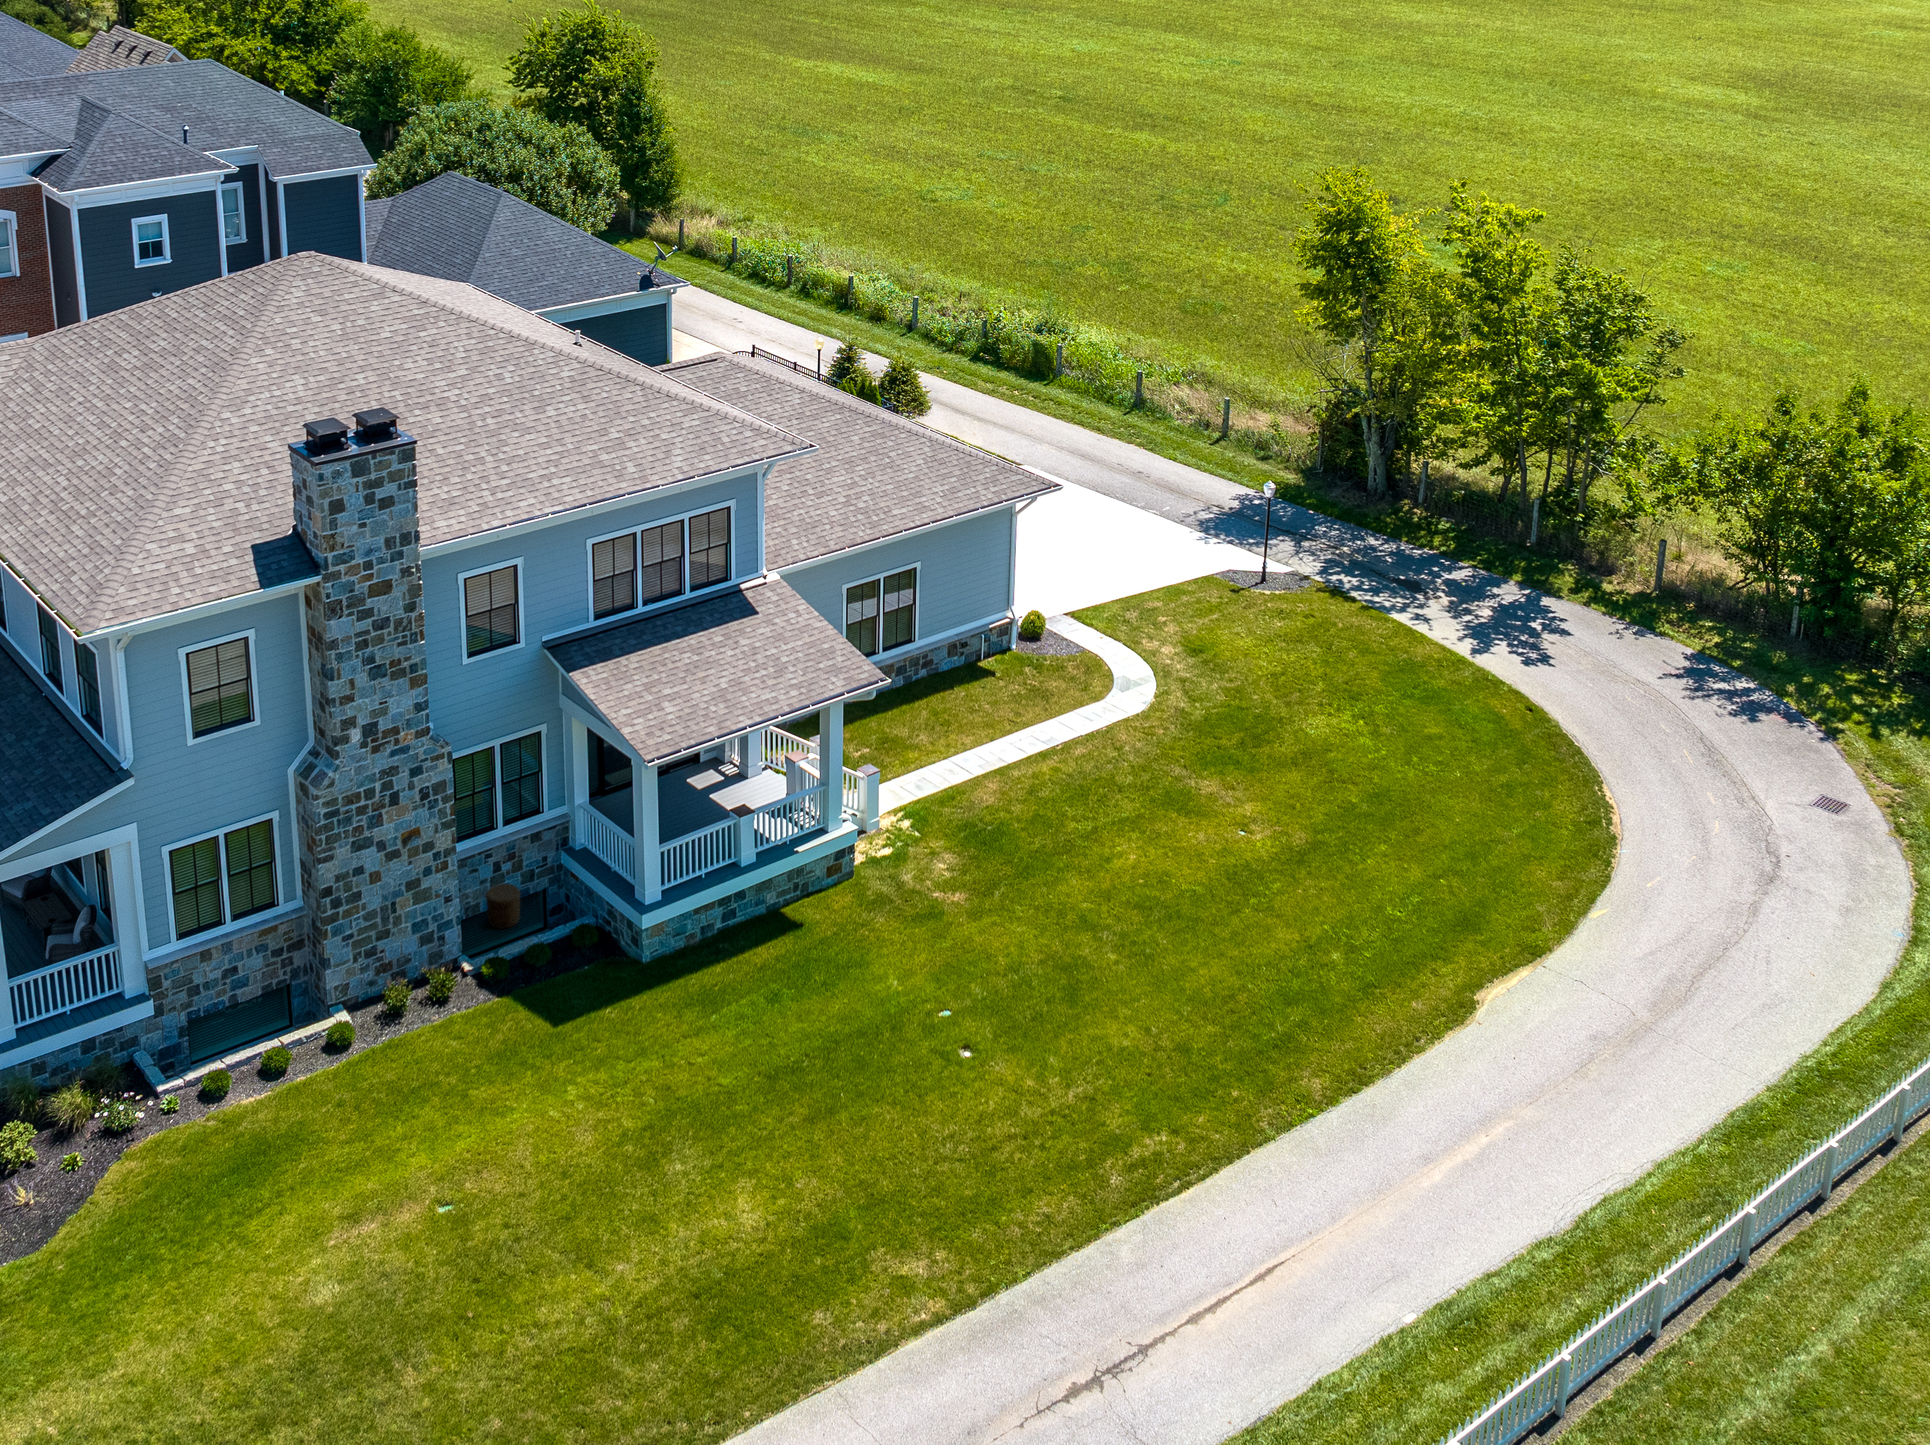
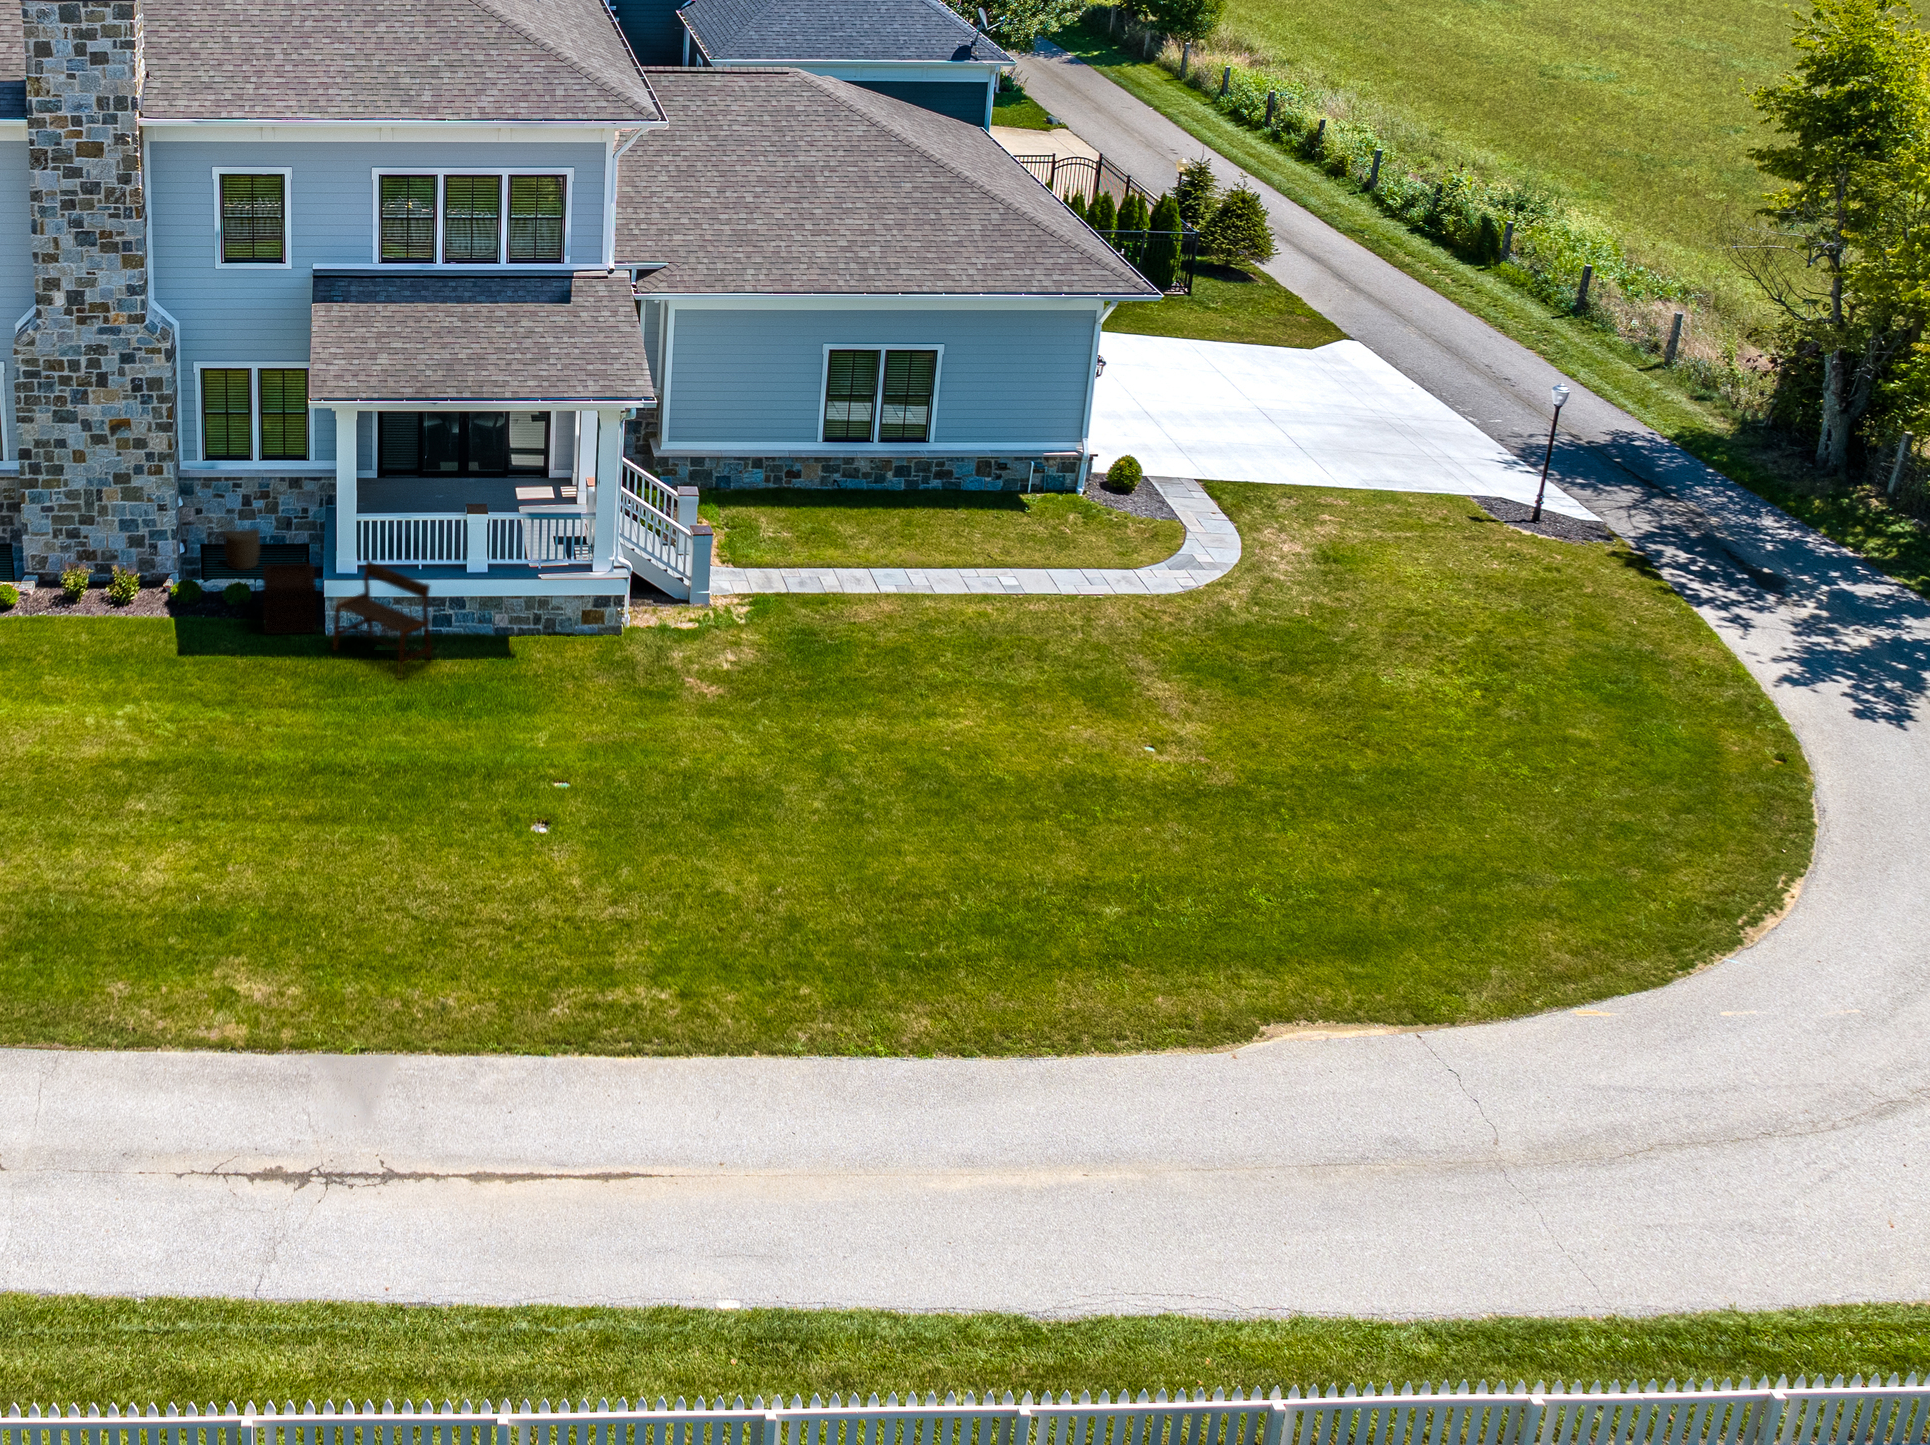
bench: none [662,880,746,972] -> present [333,561,432,678]
wooden crate: none [569,899,635,977] -> present [263,563,316,634]

